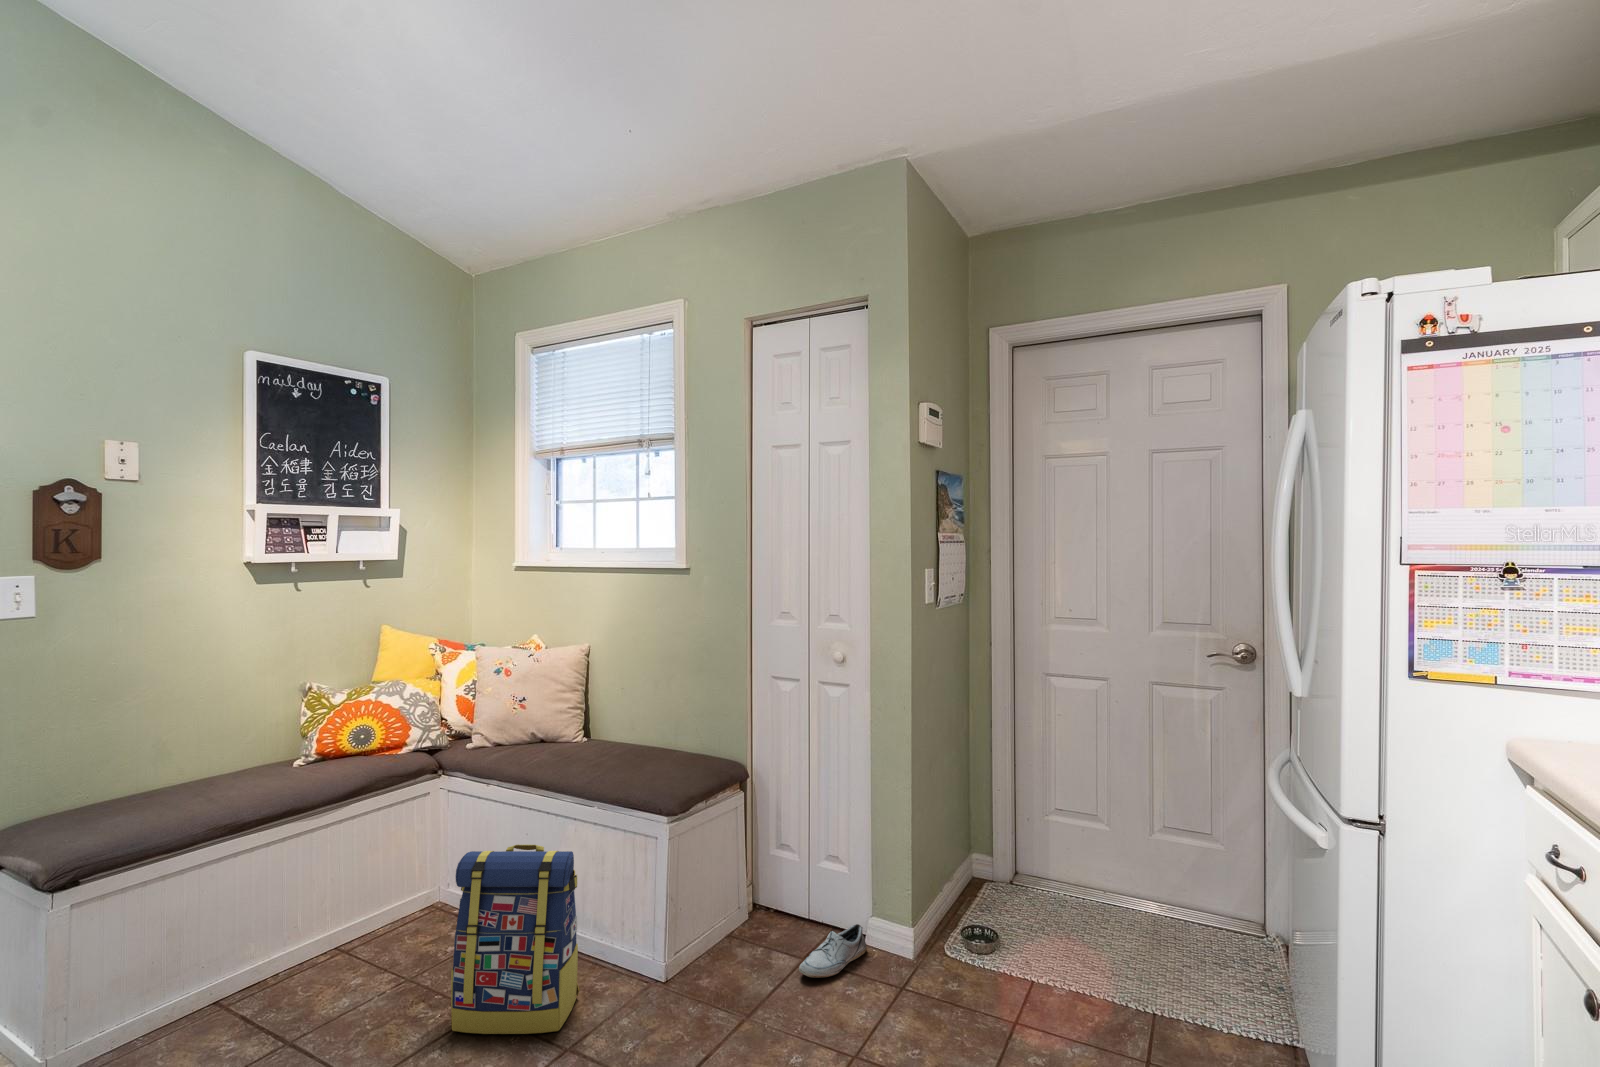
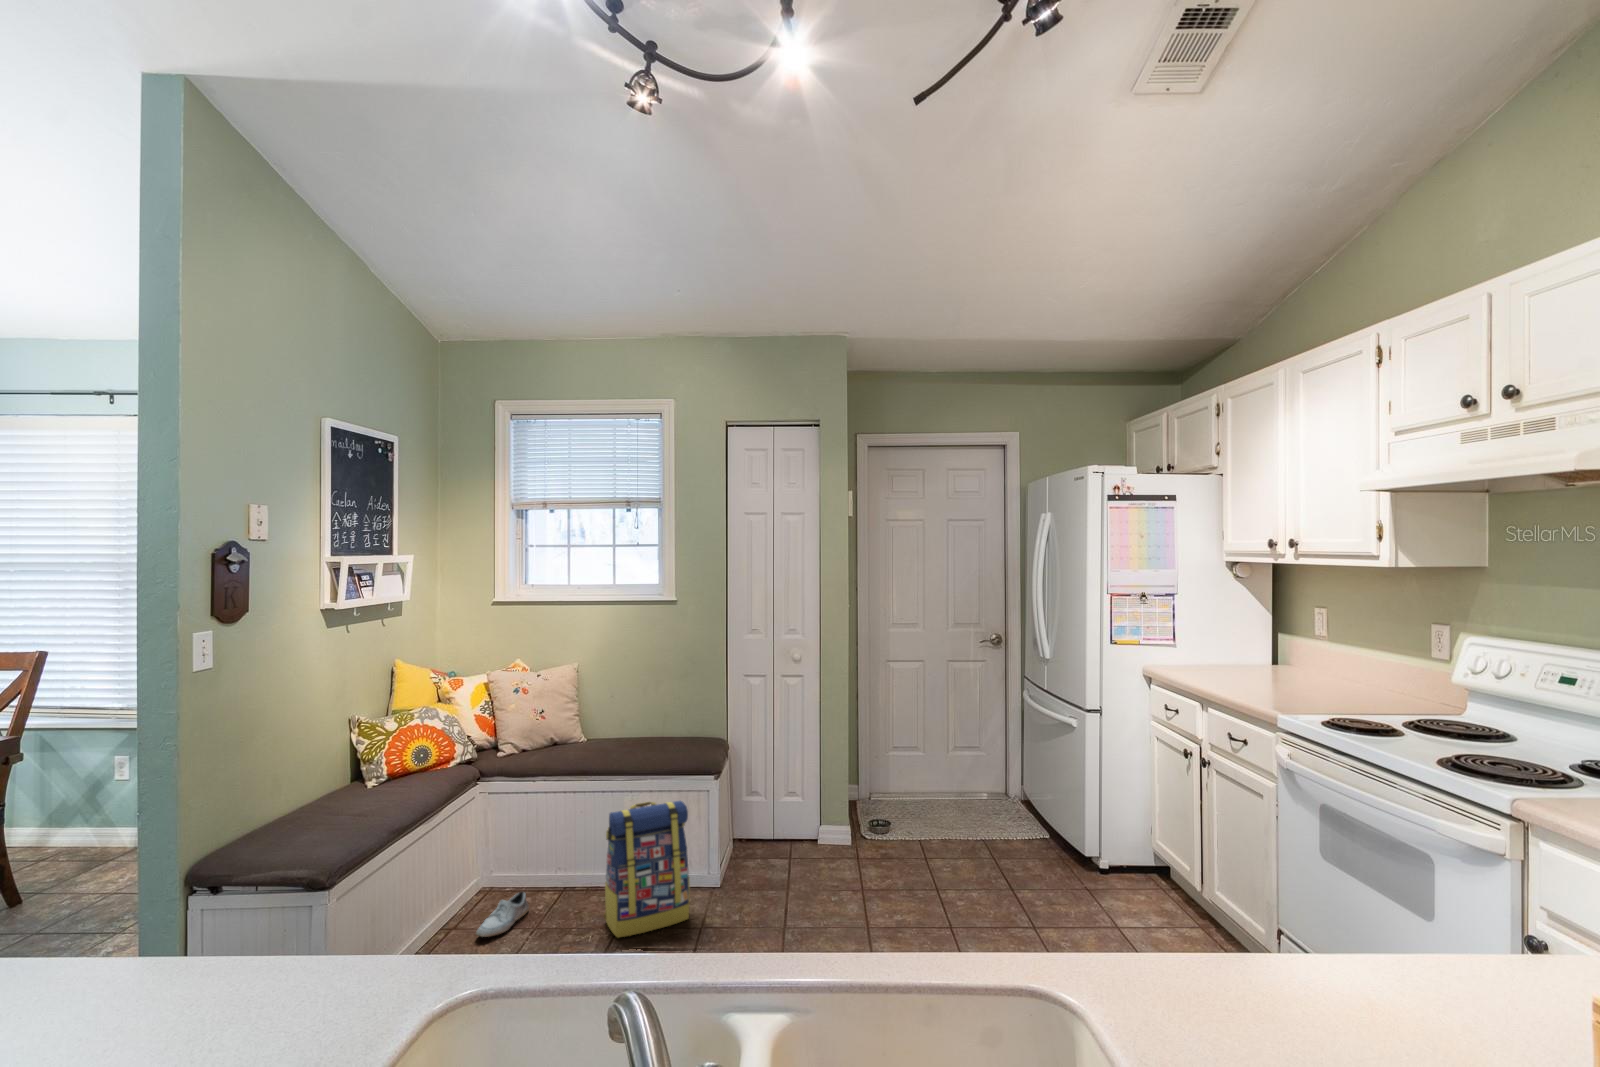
shoe: present [799,924,866,978] -> present [476,892,529,937]

